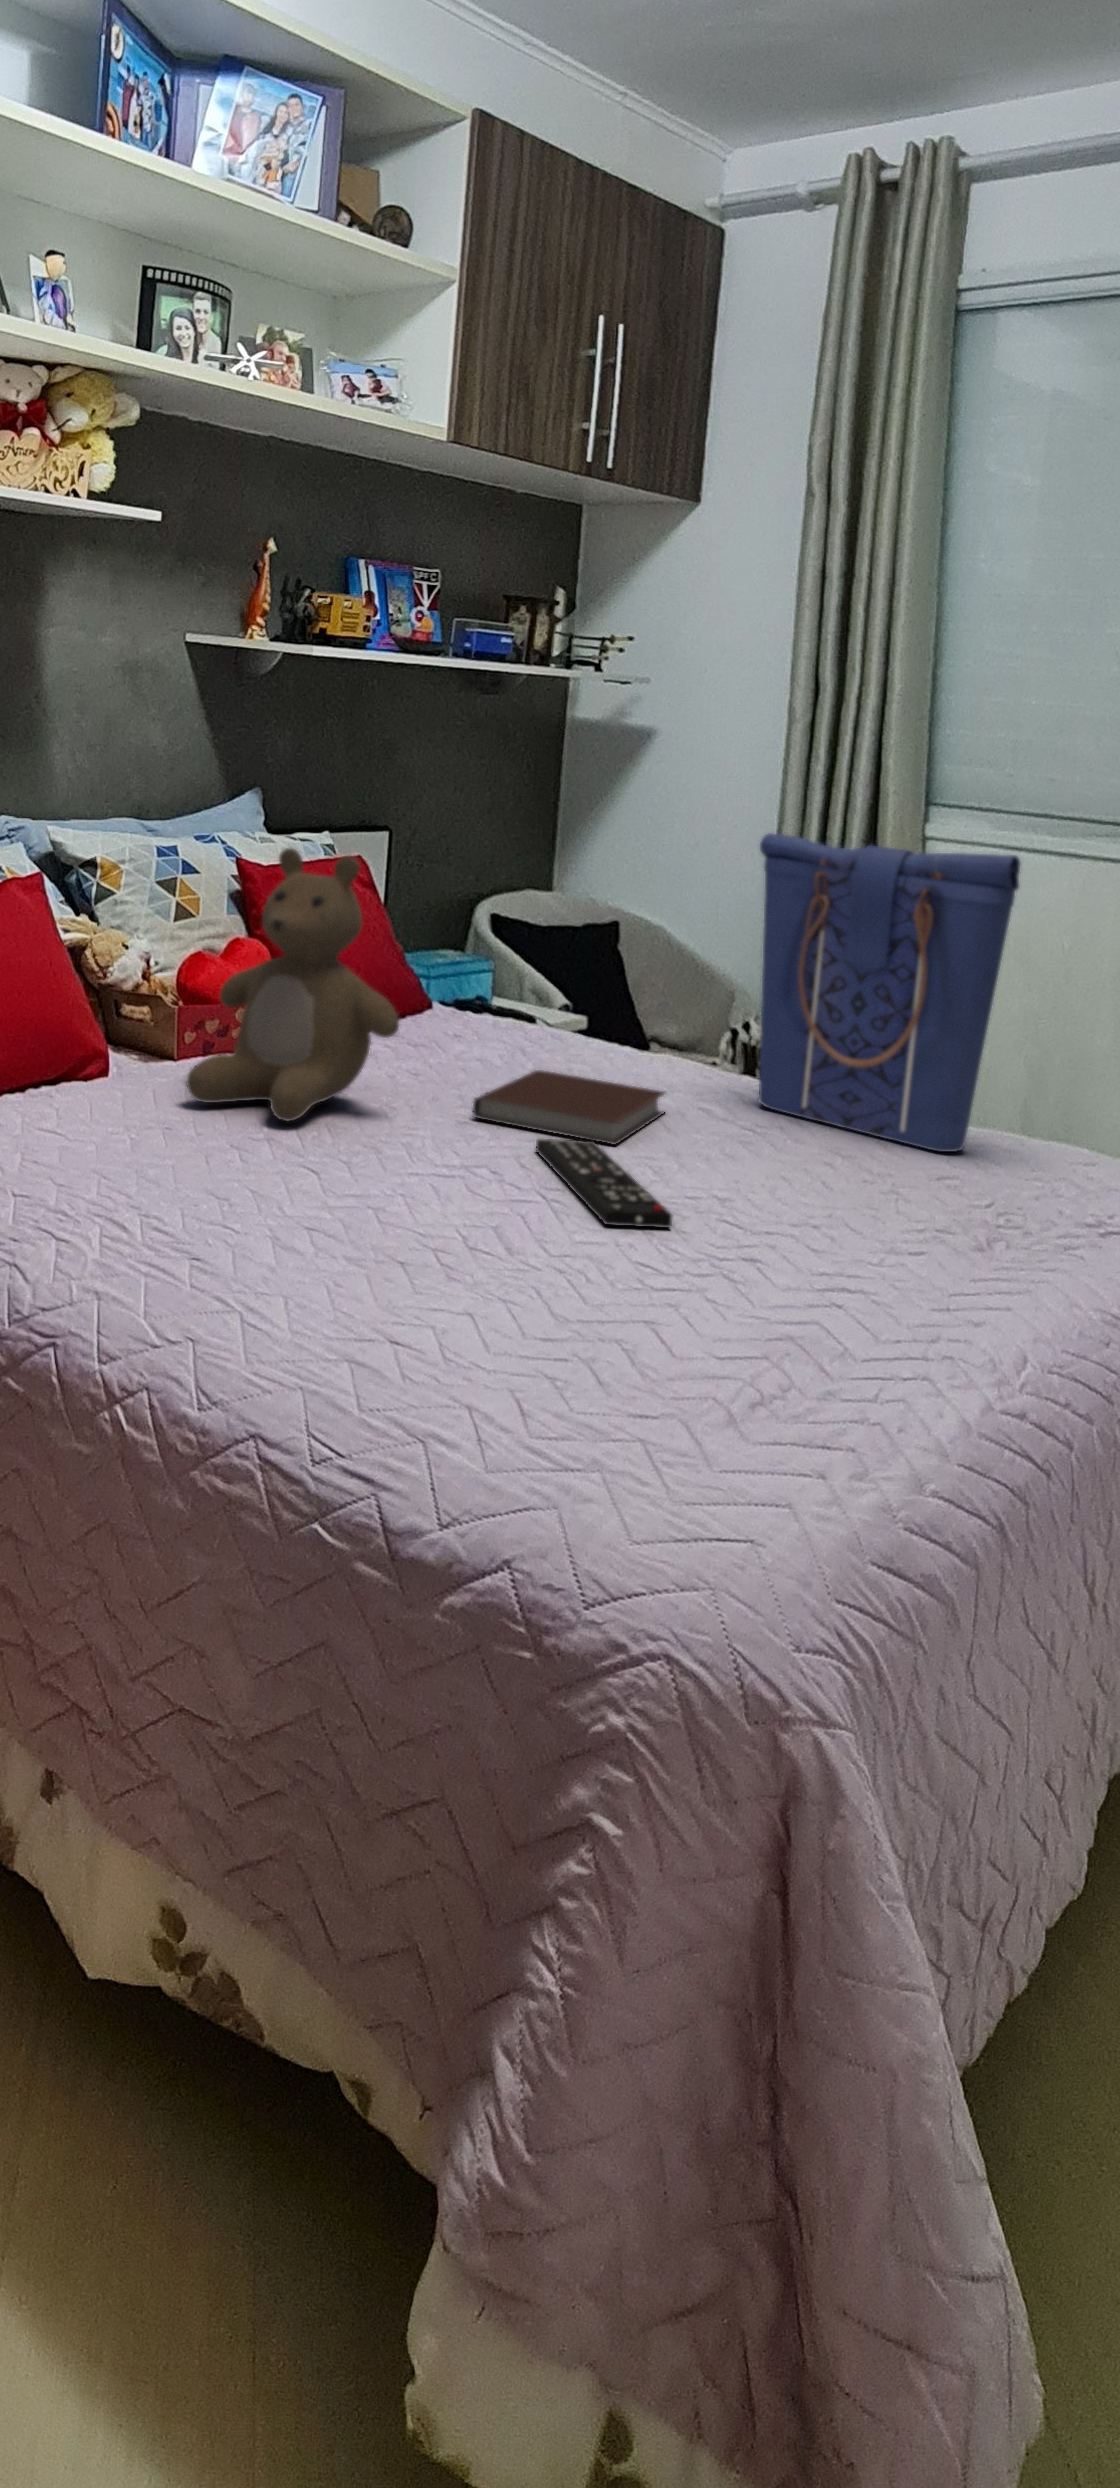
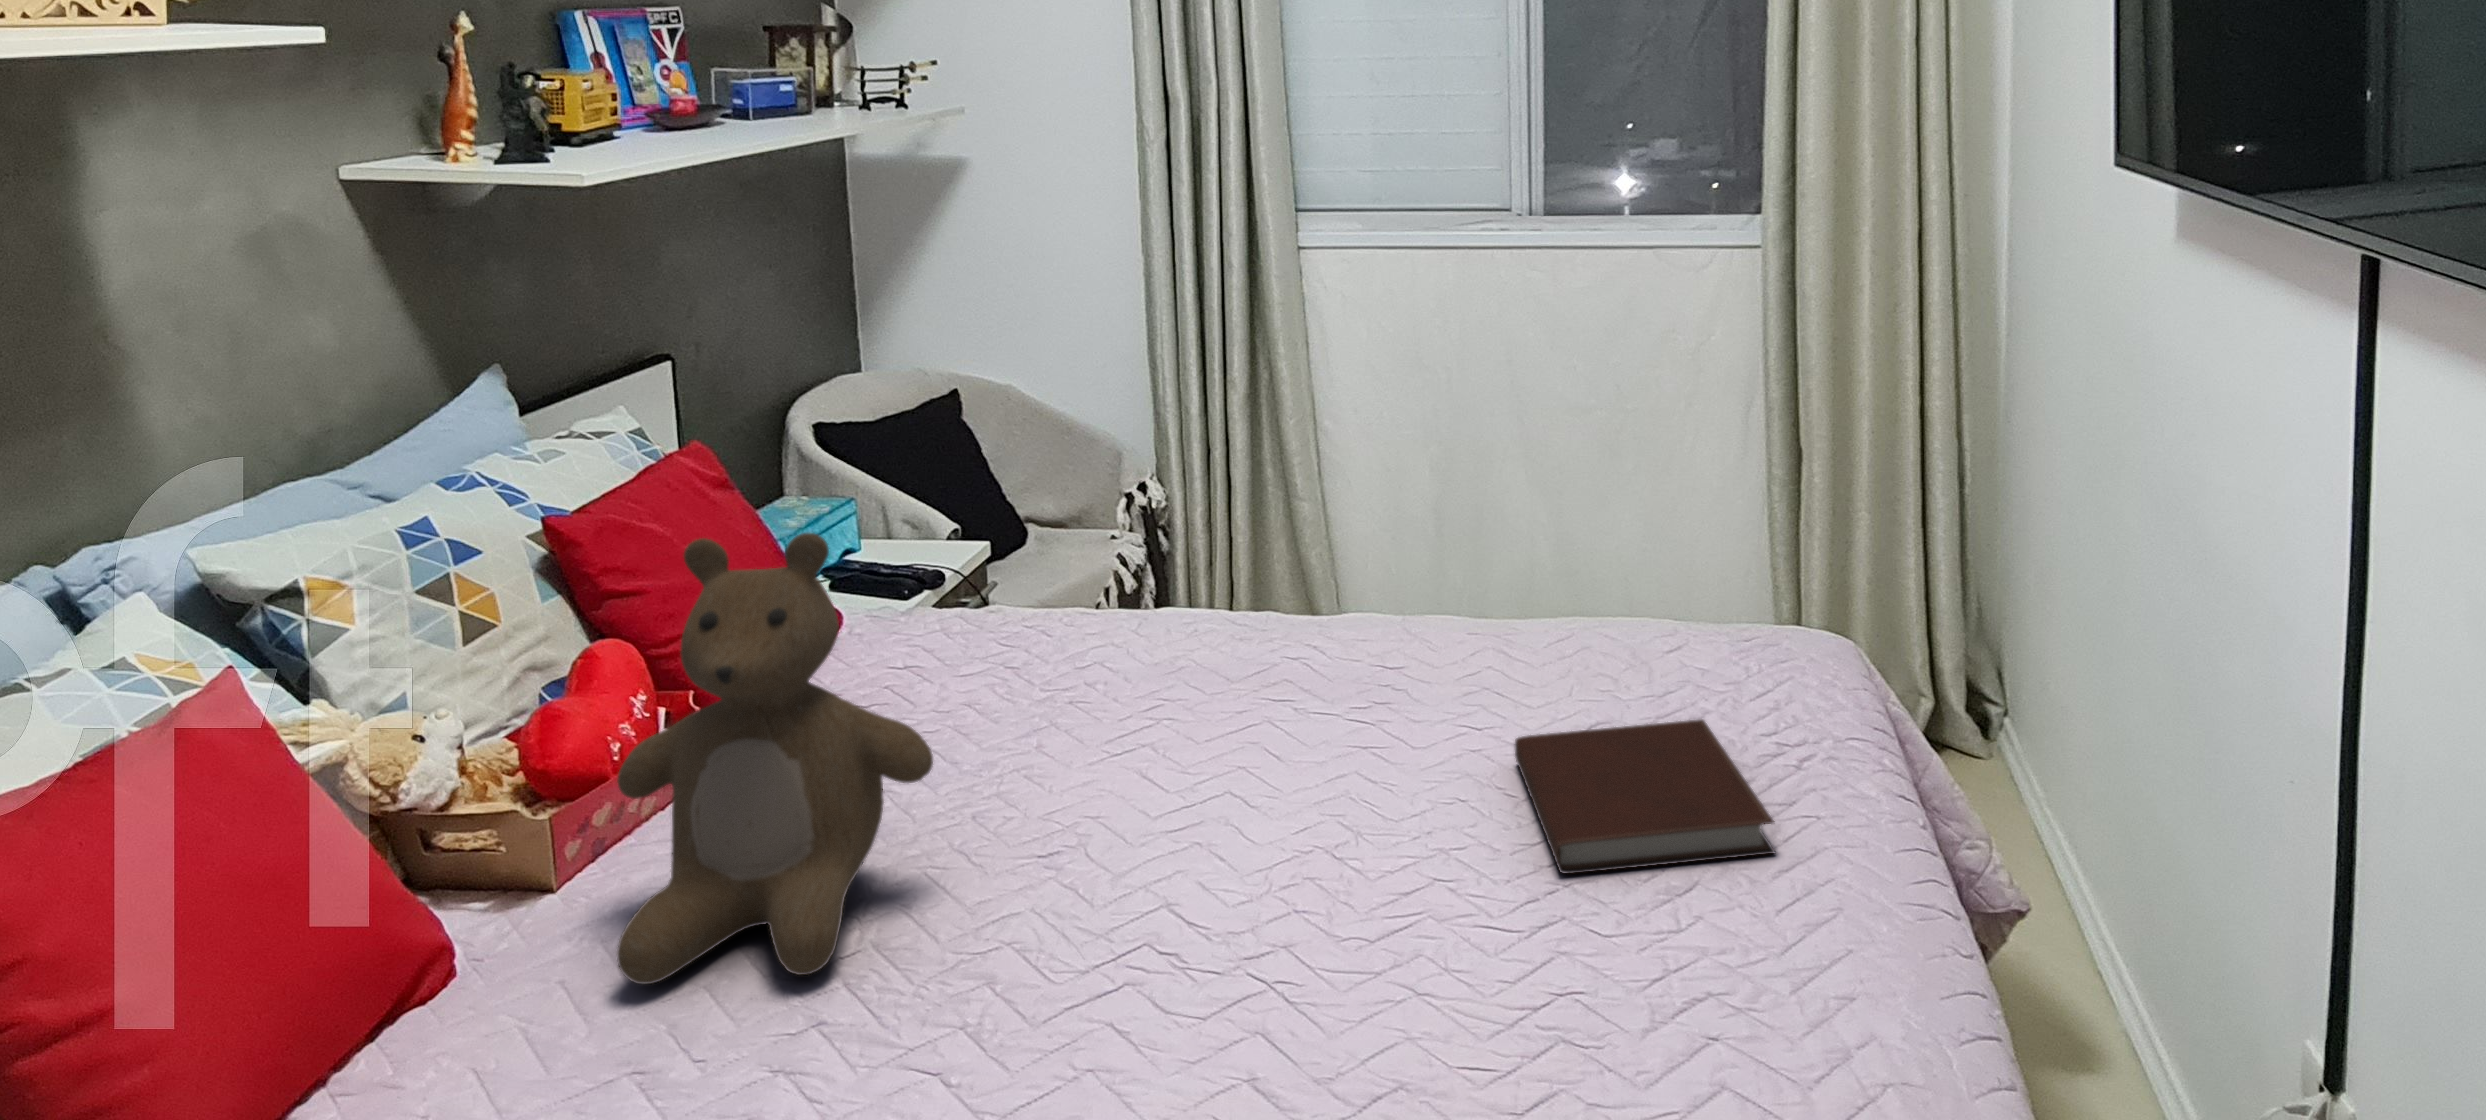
tote bag: present [759,833,1021,1152] -> none [1289,326,1608,678]
notebook: present [473,1070,665,1145] -> present [1515,719,1776,874]
remote control: present [535,1139,672,1228] -> none [1175,835,1458,1012]

